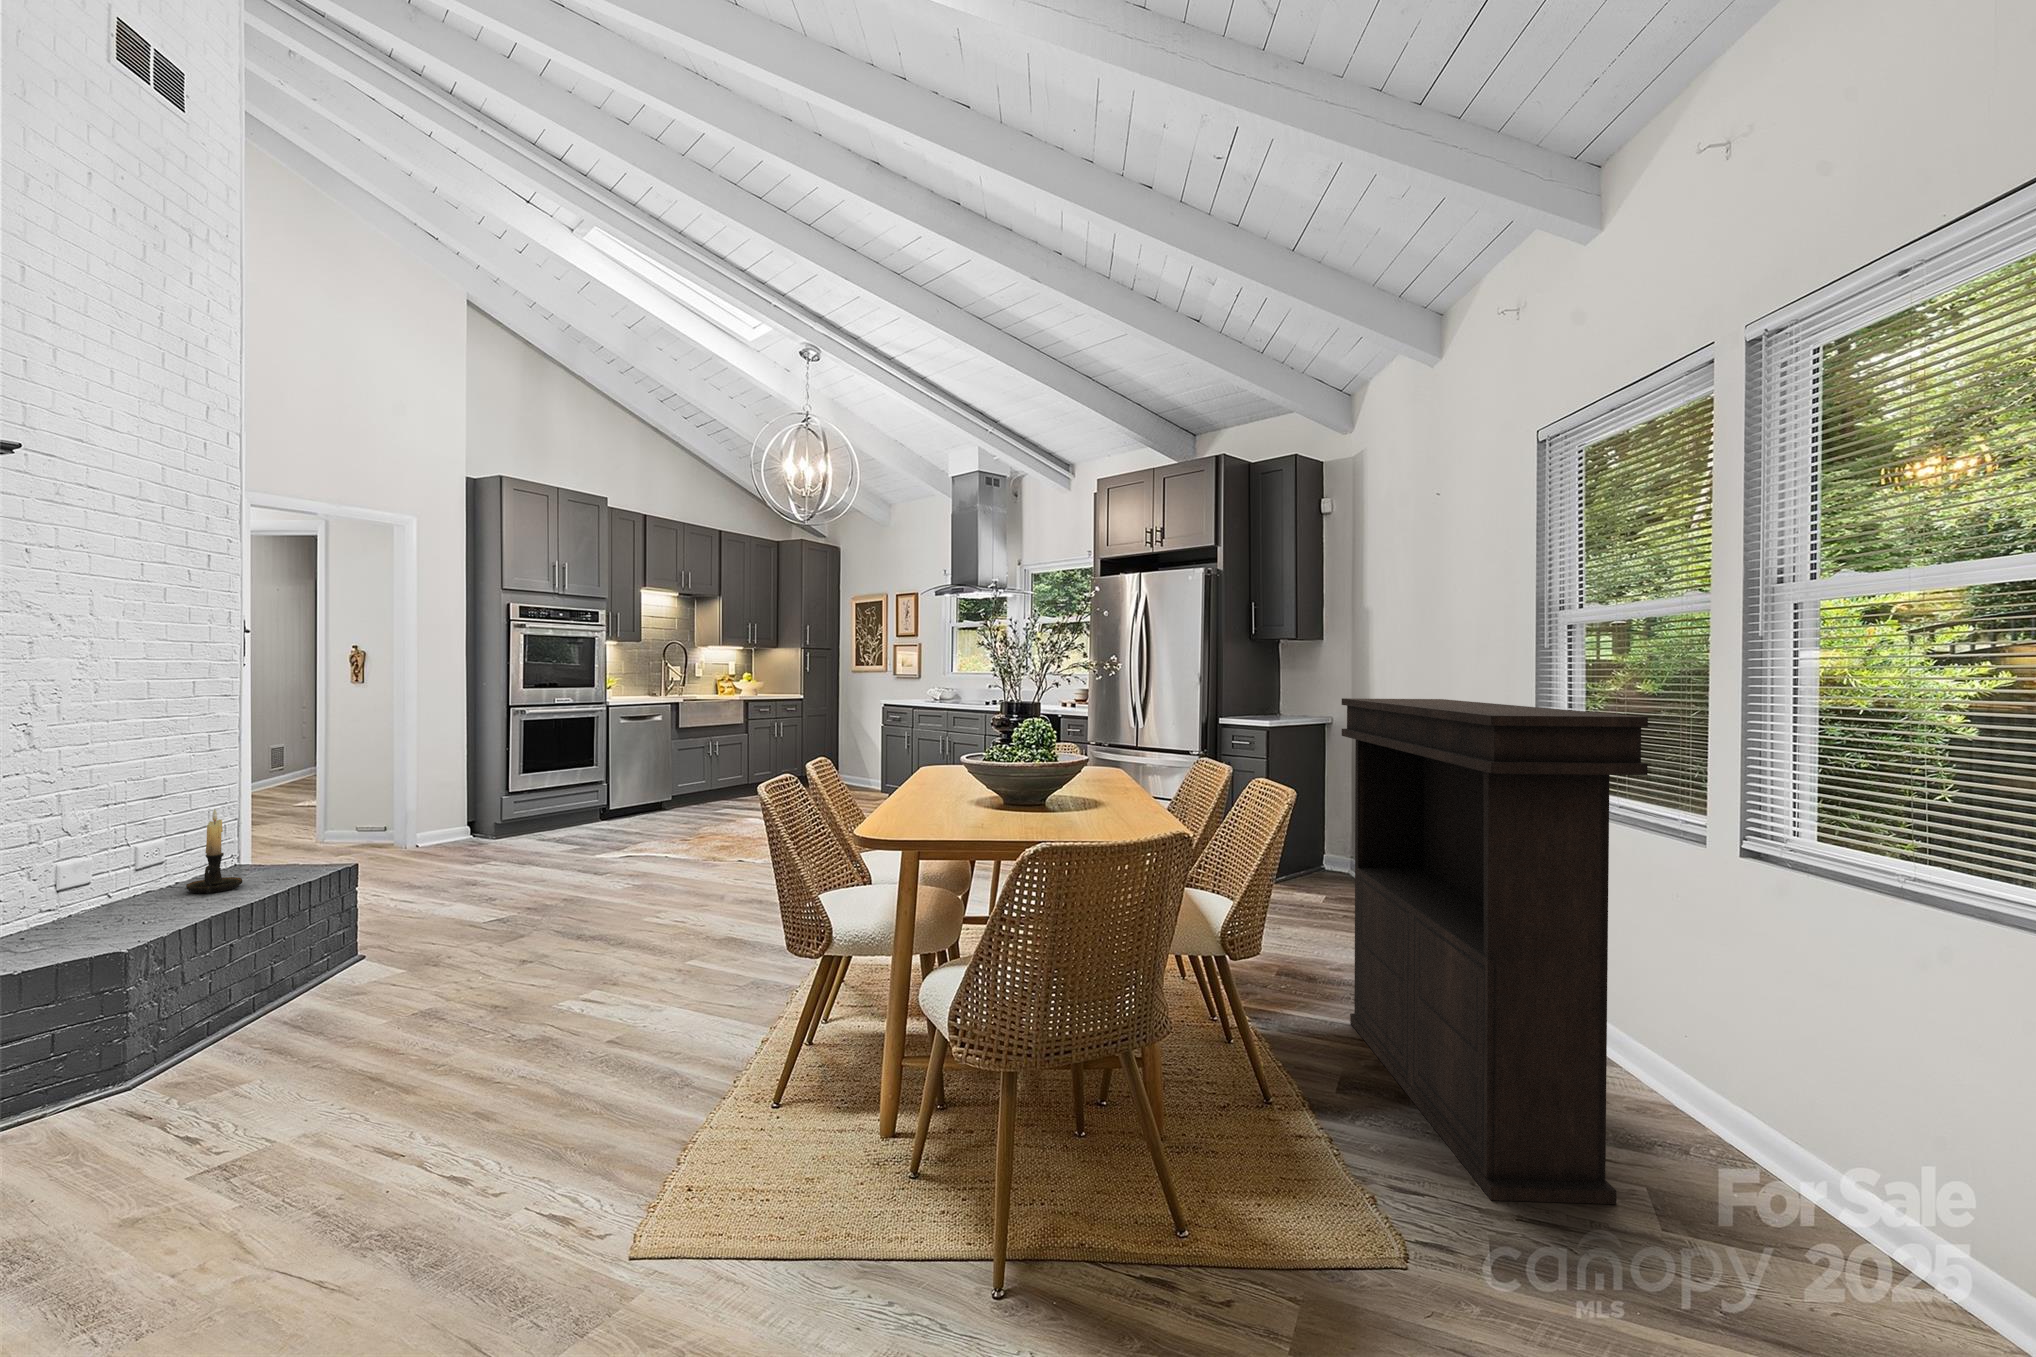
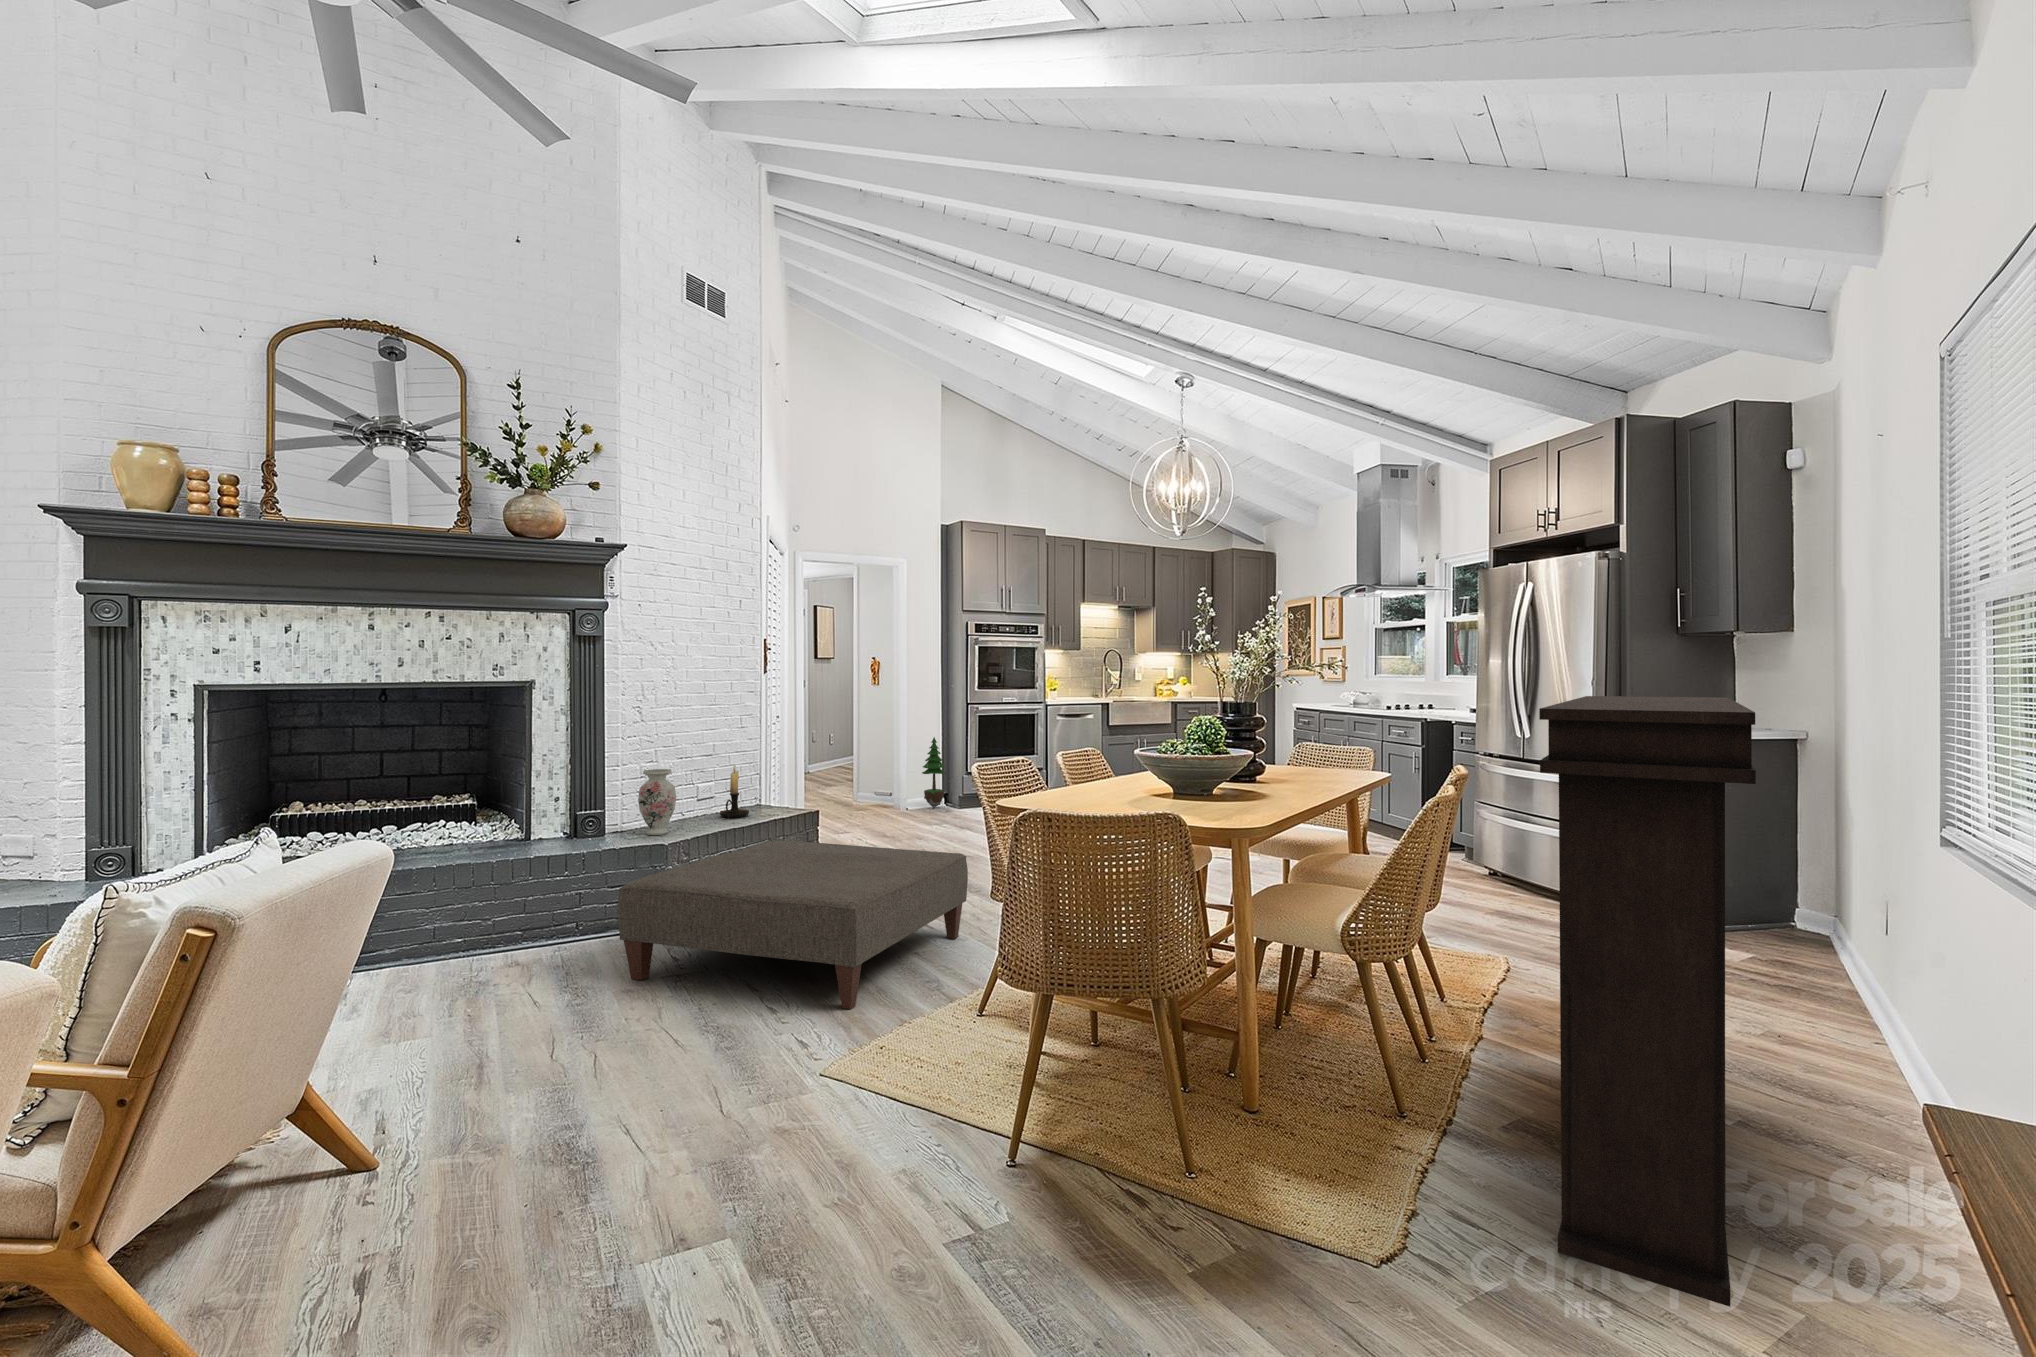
potted tree: none [434,750,473,843] -> present [922,737,946,807]
vase: none [44,827,128,939] -> present [638,769,676,835]
ottoman: none [108,904,664,1192] -> present [618,840,968,1009]

